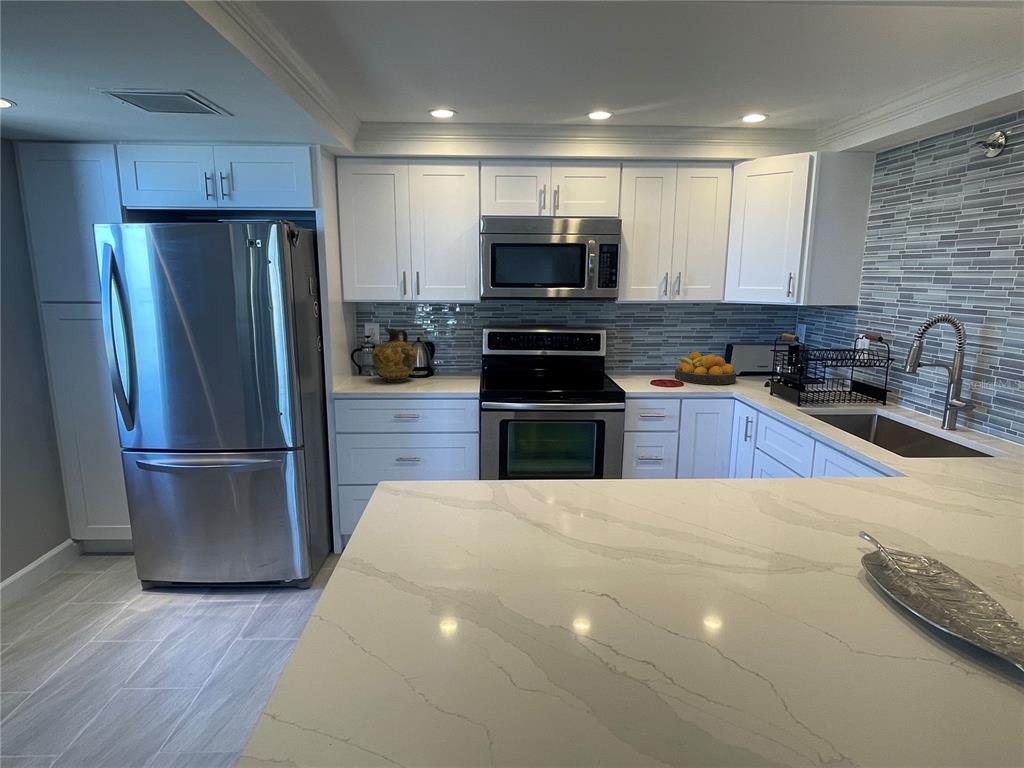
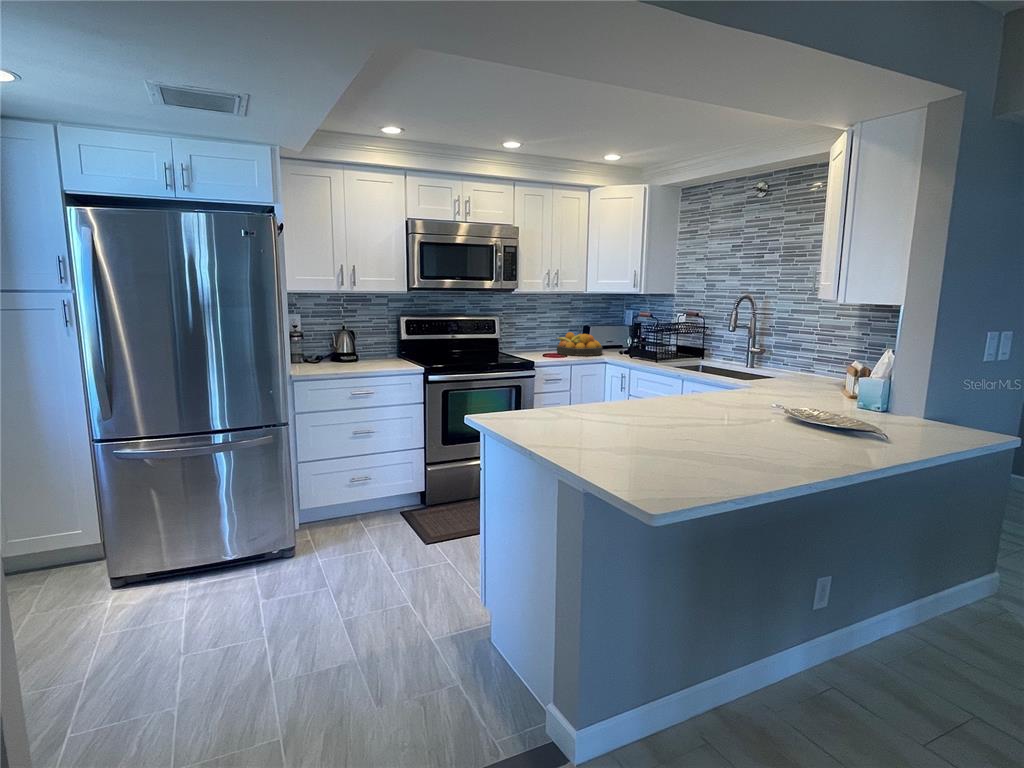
ceramic jug: present [372,328,417,382] -> none [320,319,363,370]

